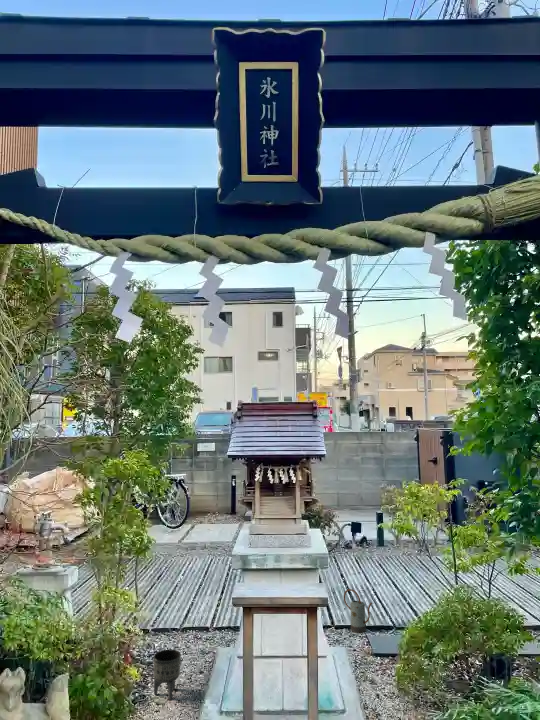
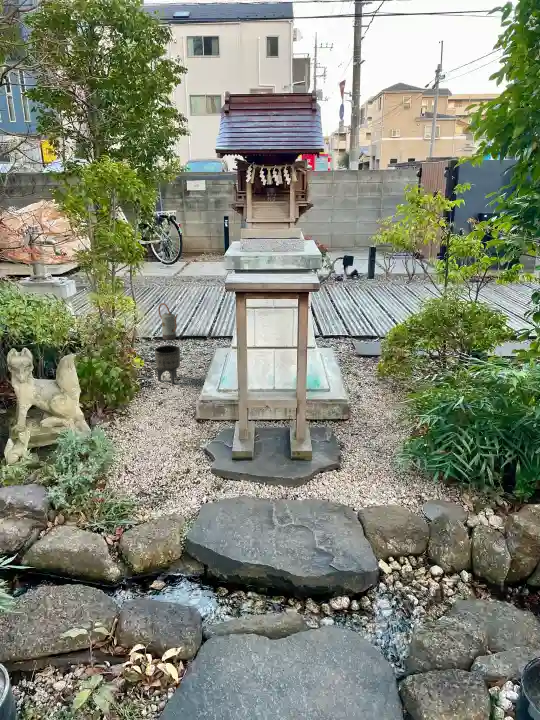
watering can: present [344,589,372,633] -> present [158,303,178,340]

